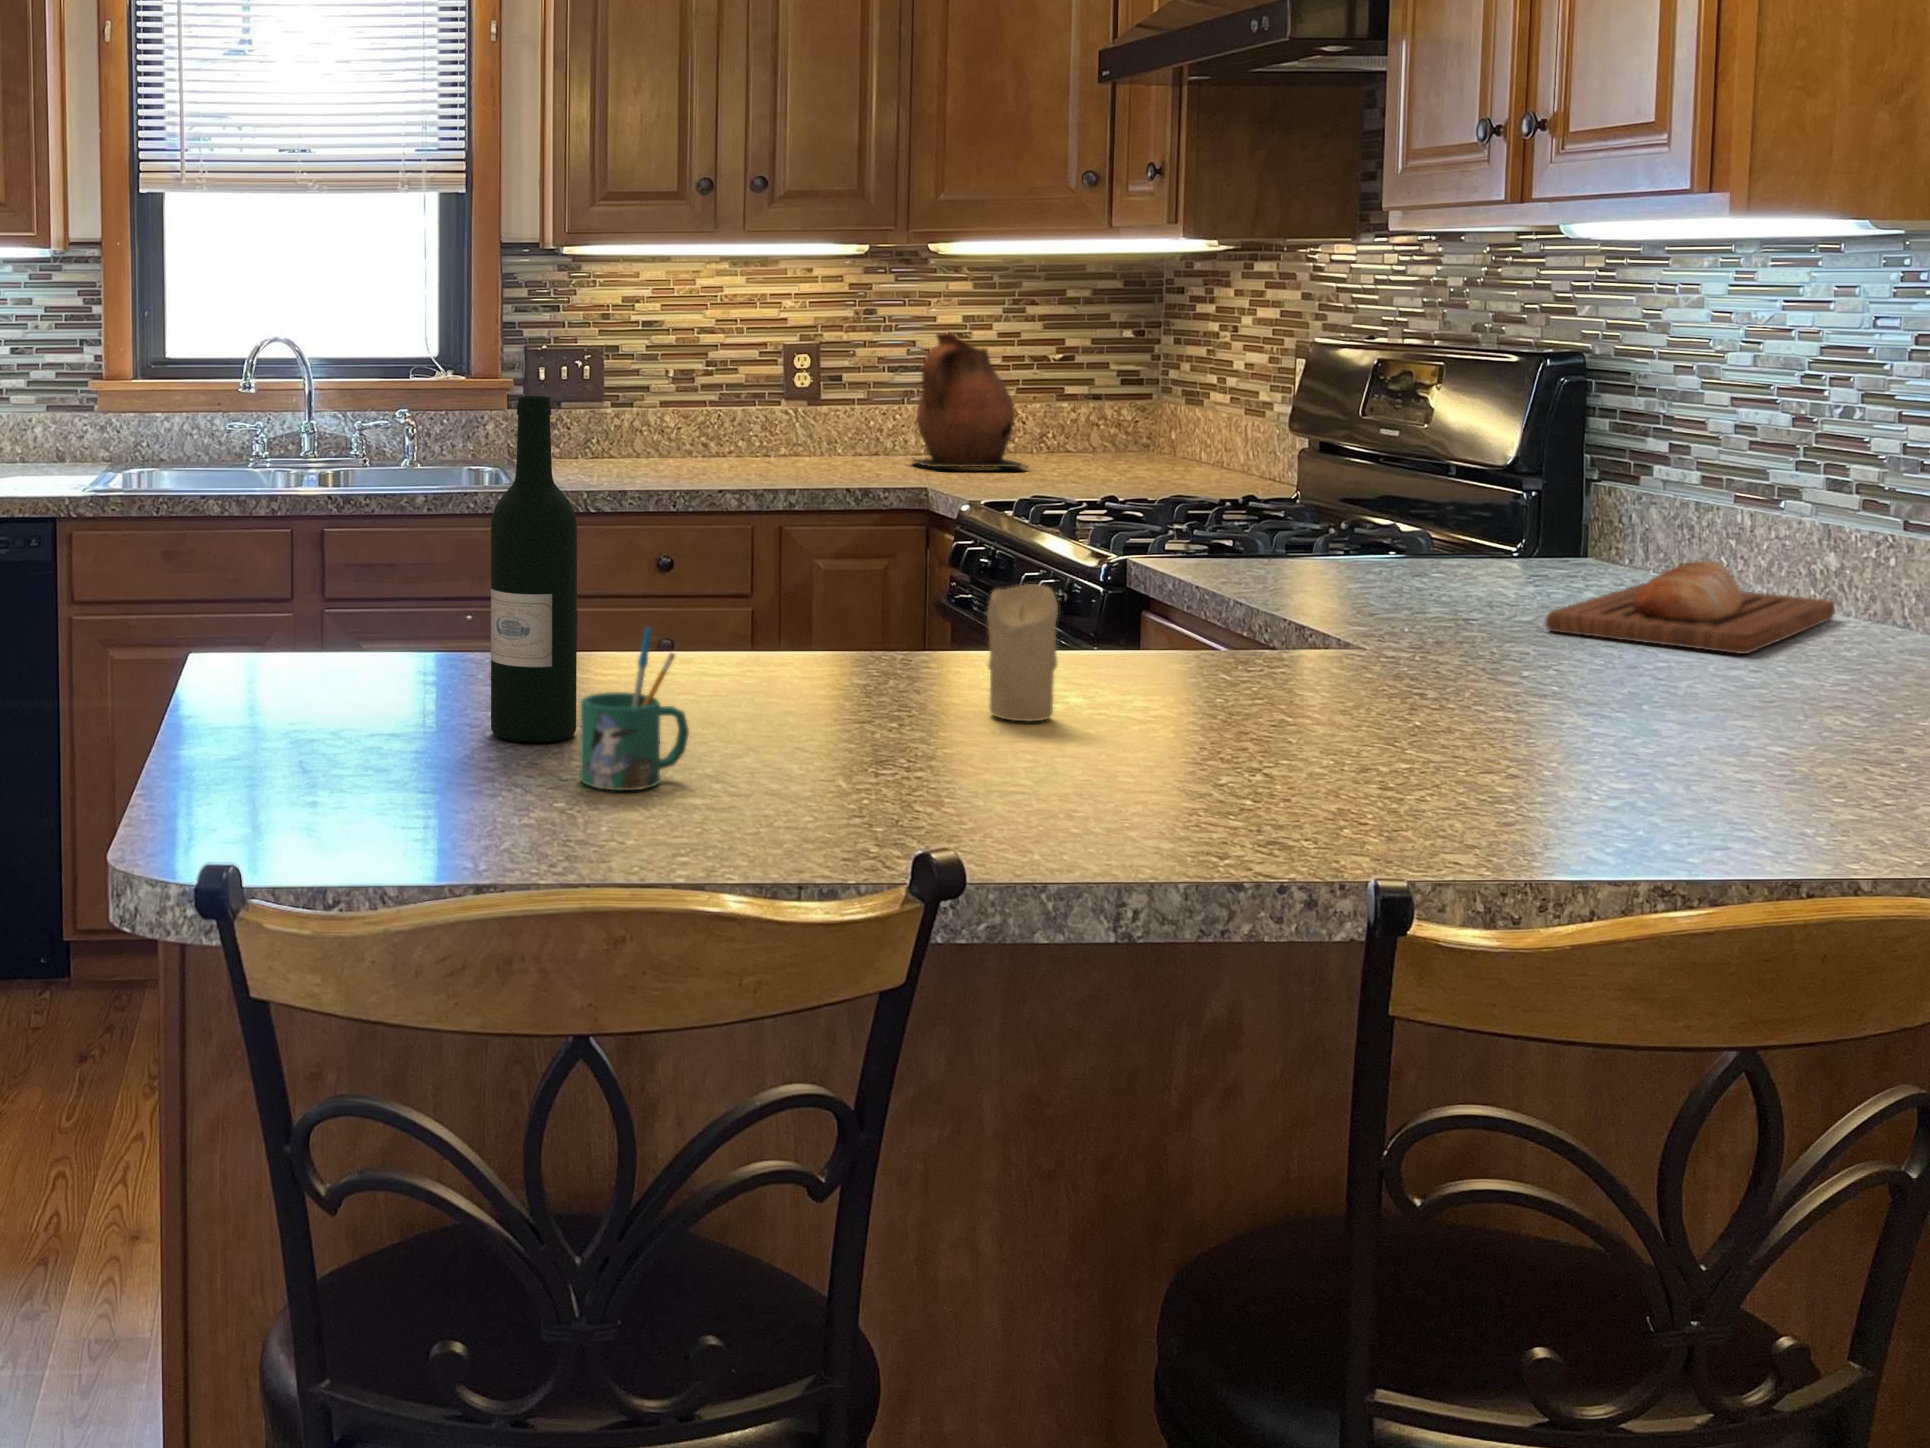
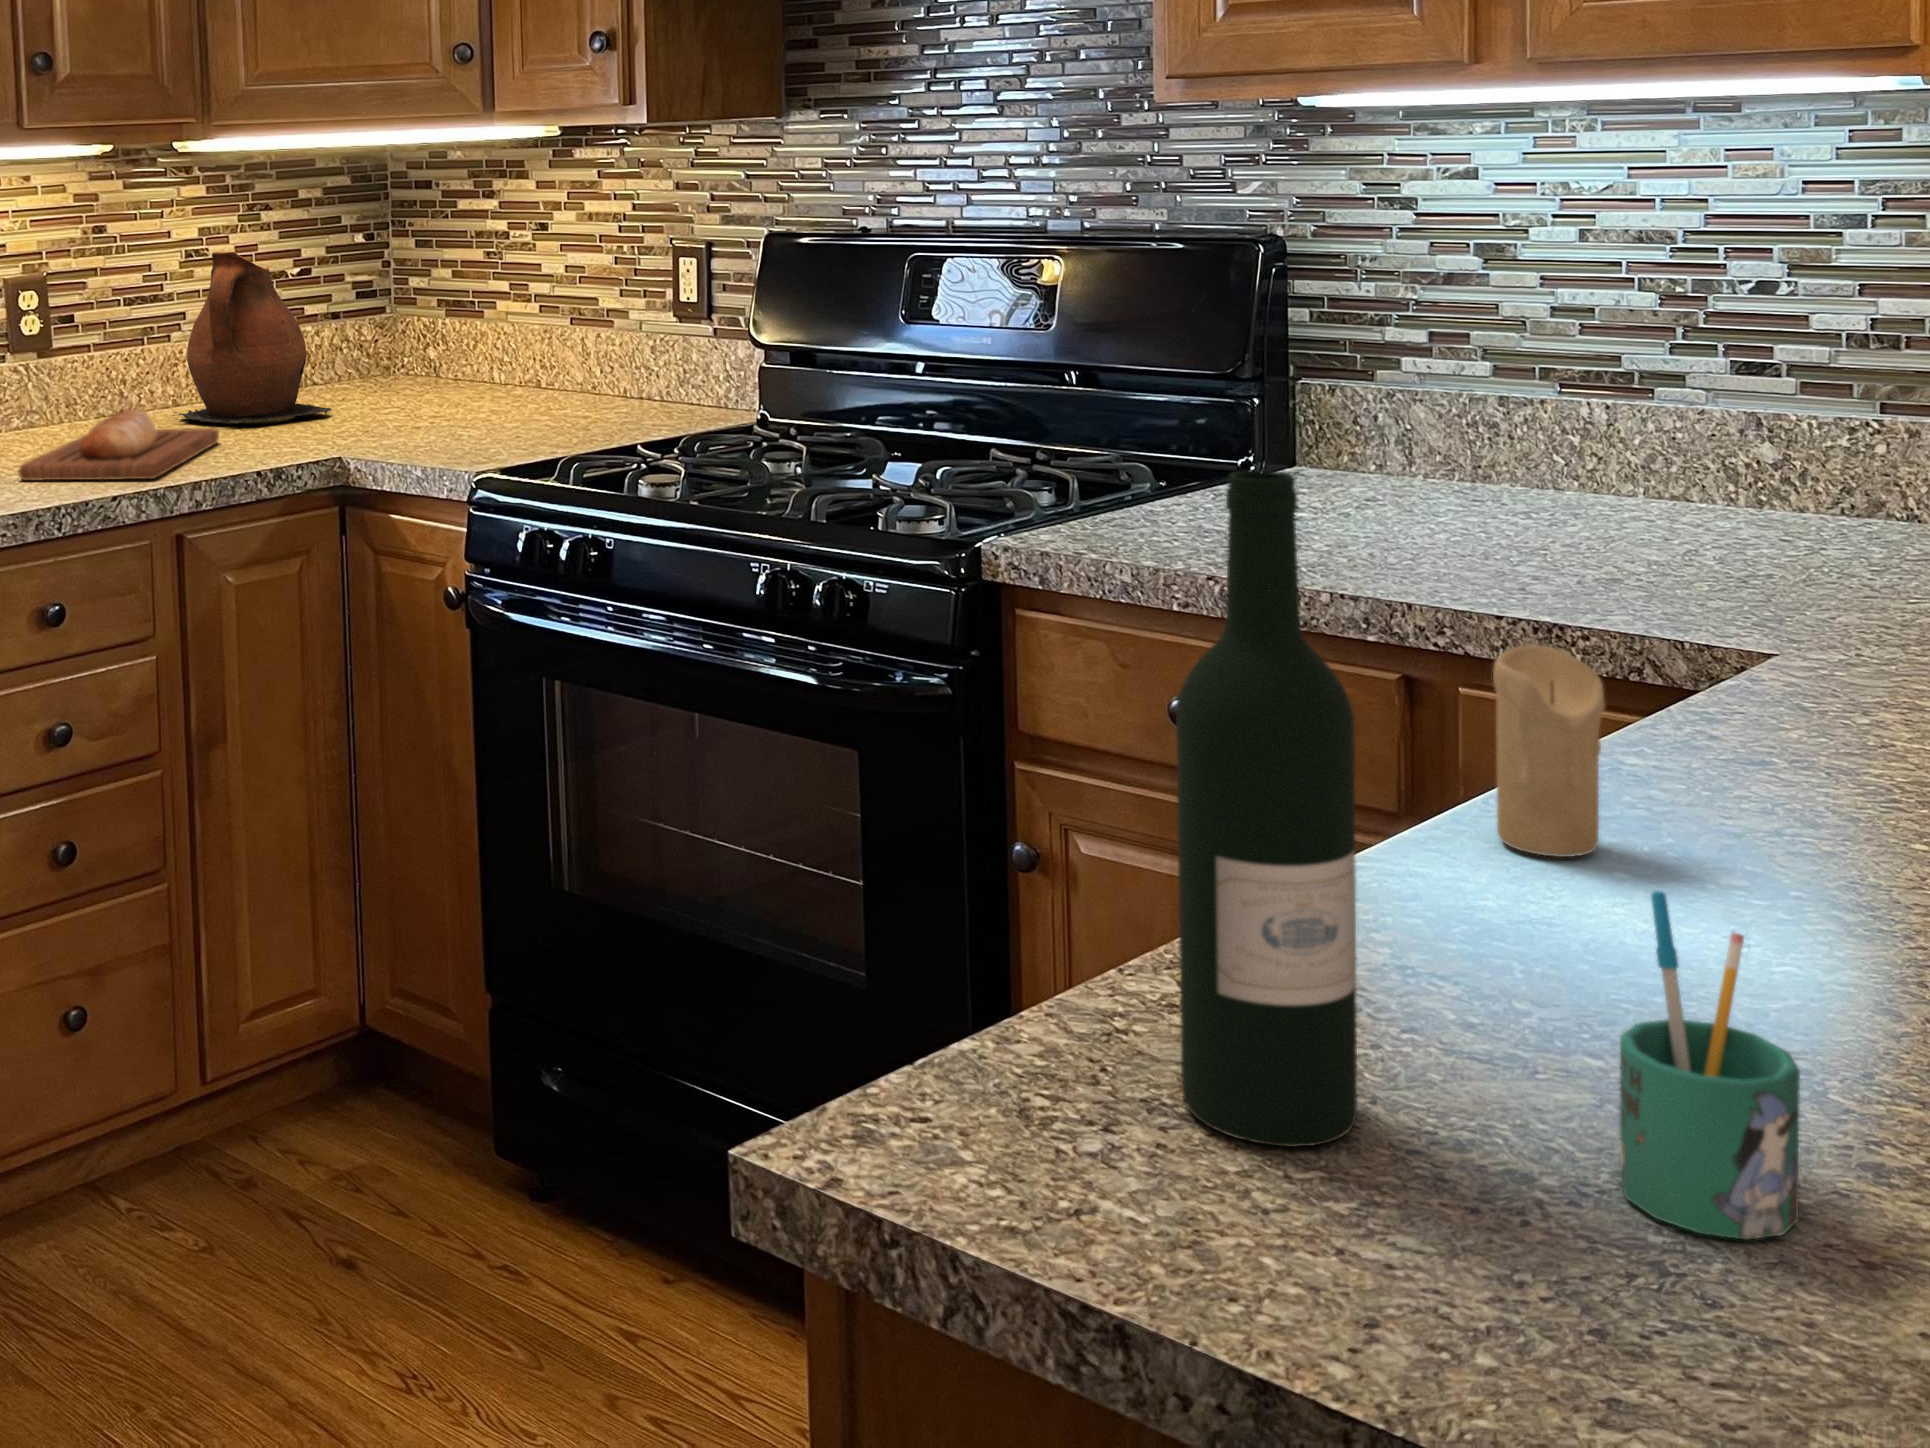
bread loaf: present [1546,561,1835,654] -> present [19,409,219,481]

